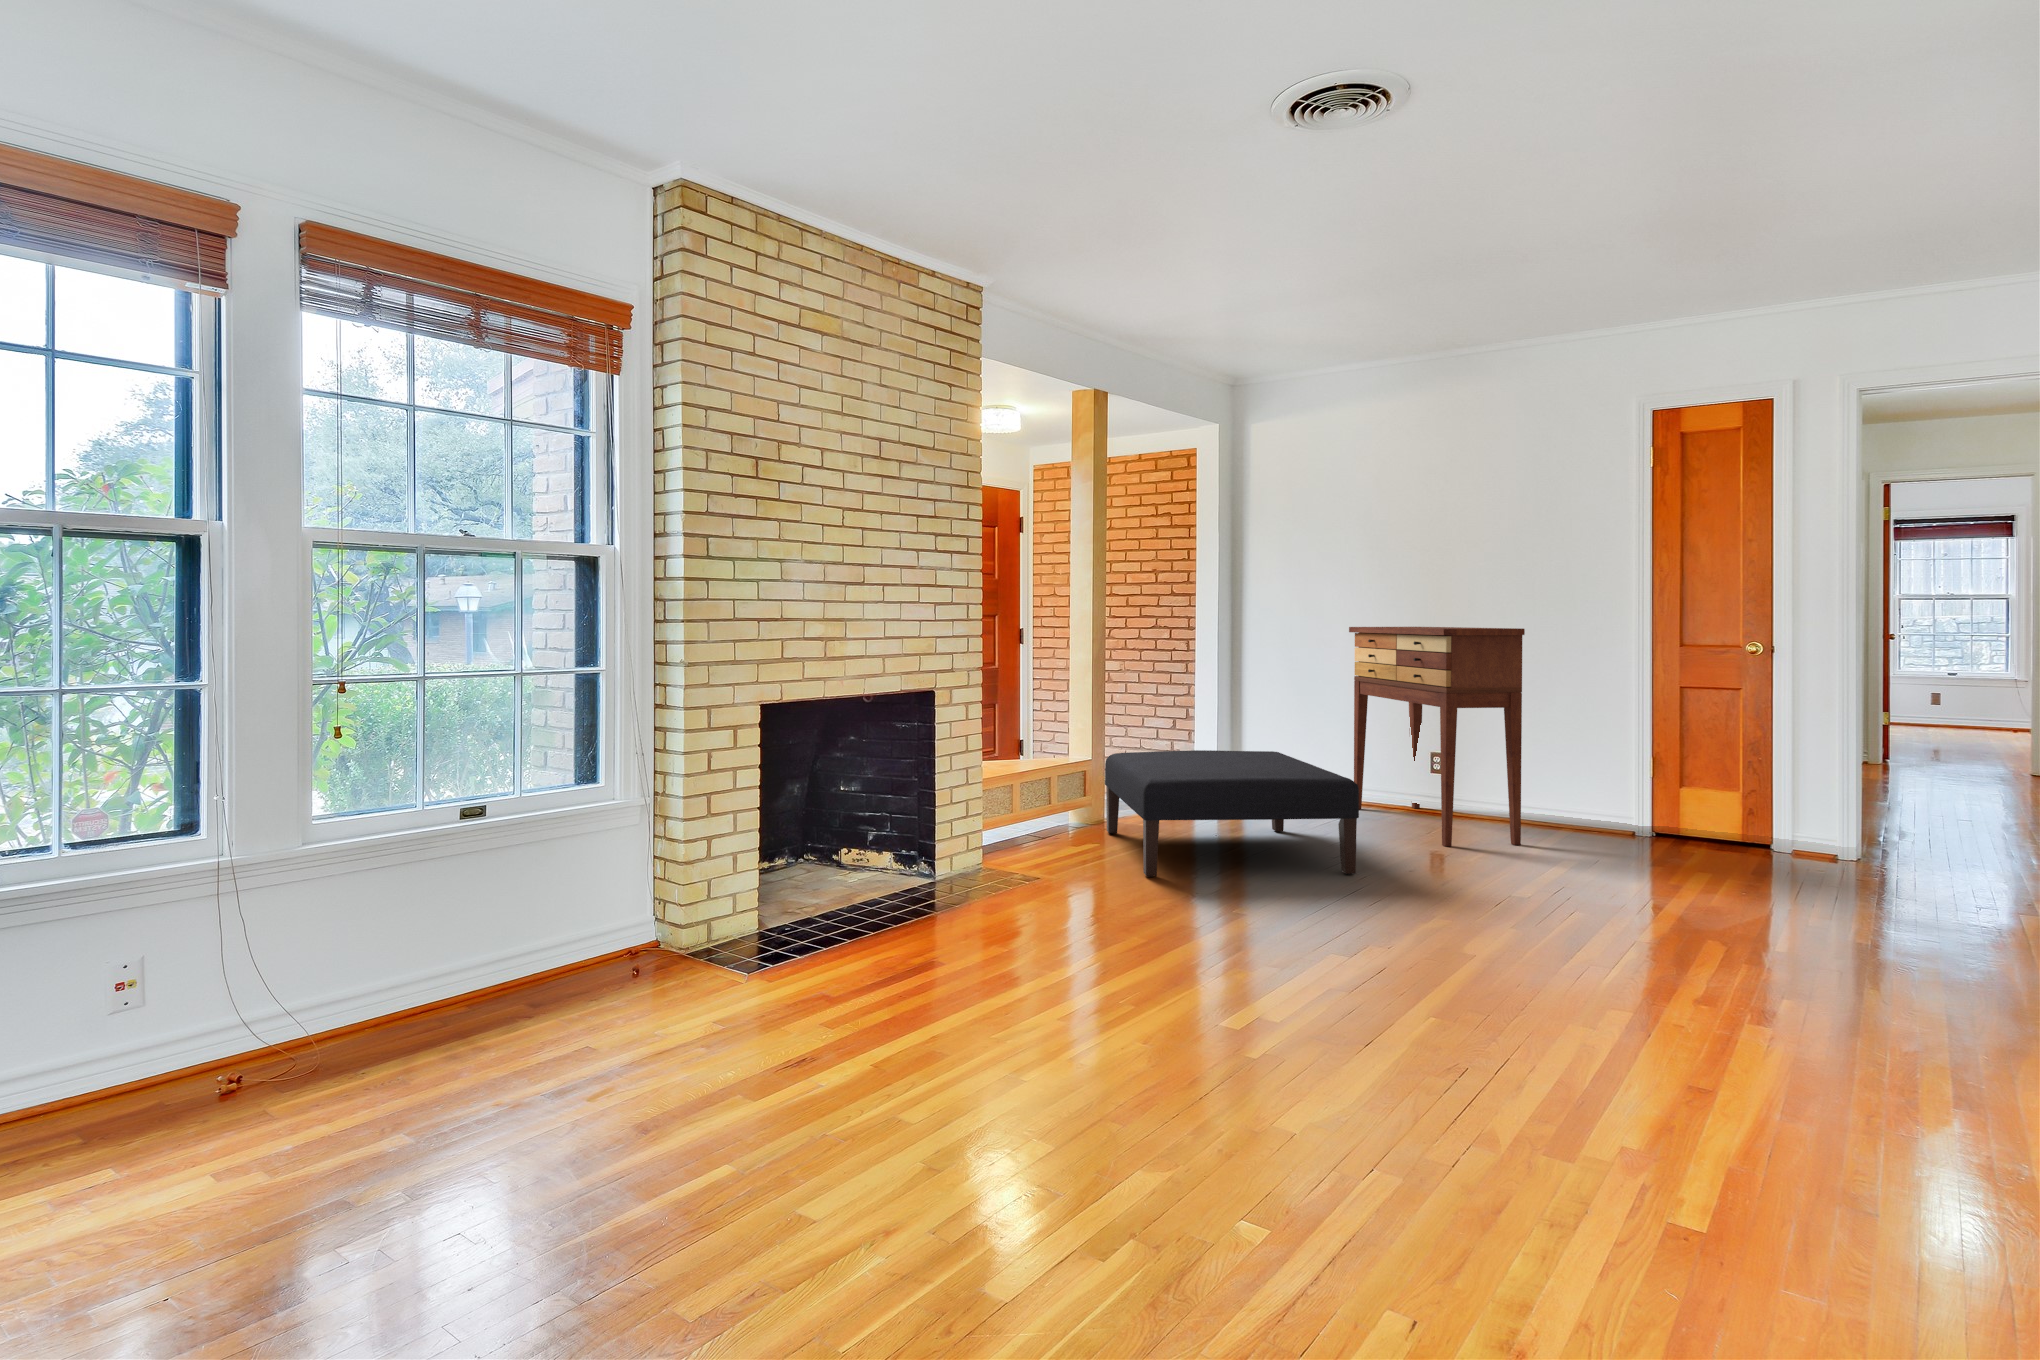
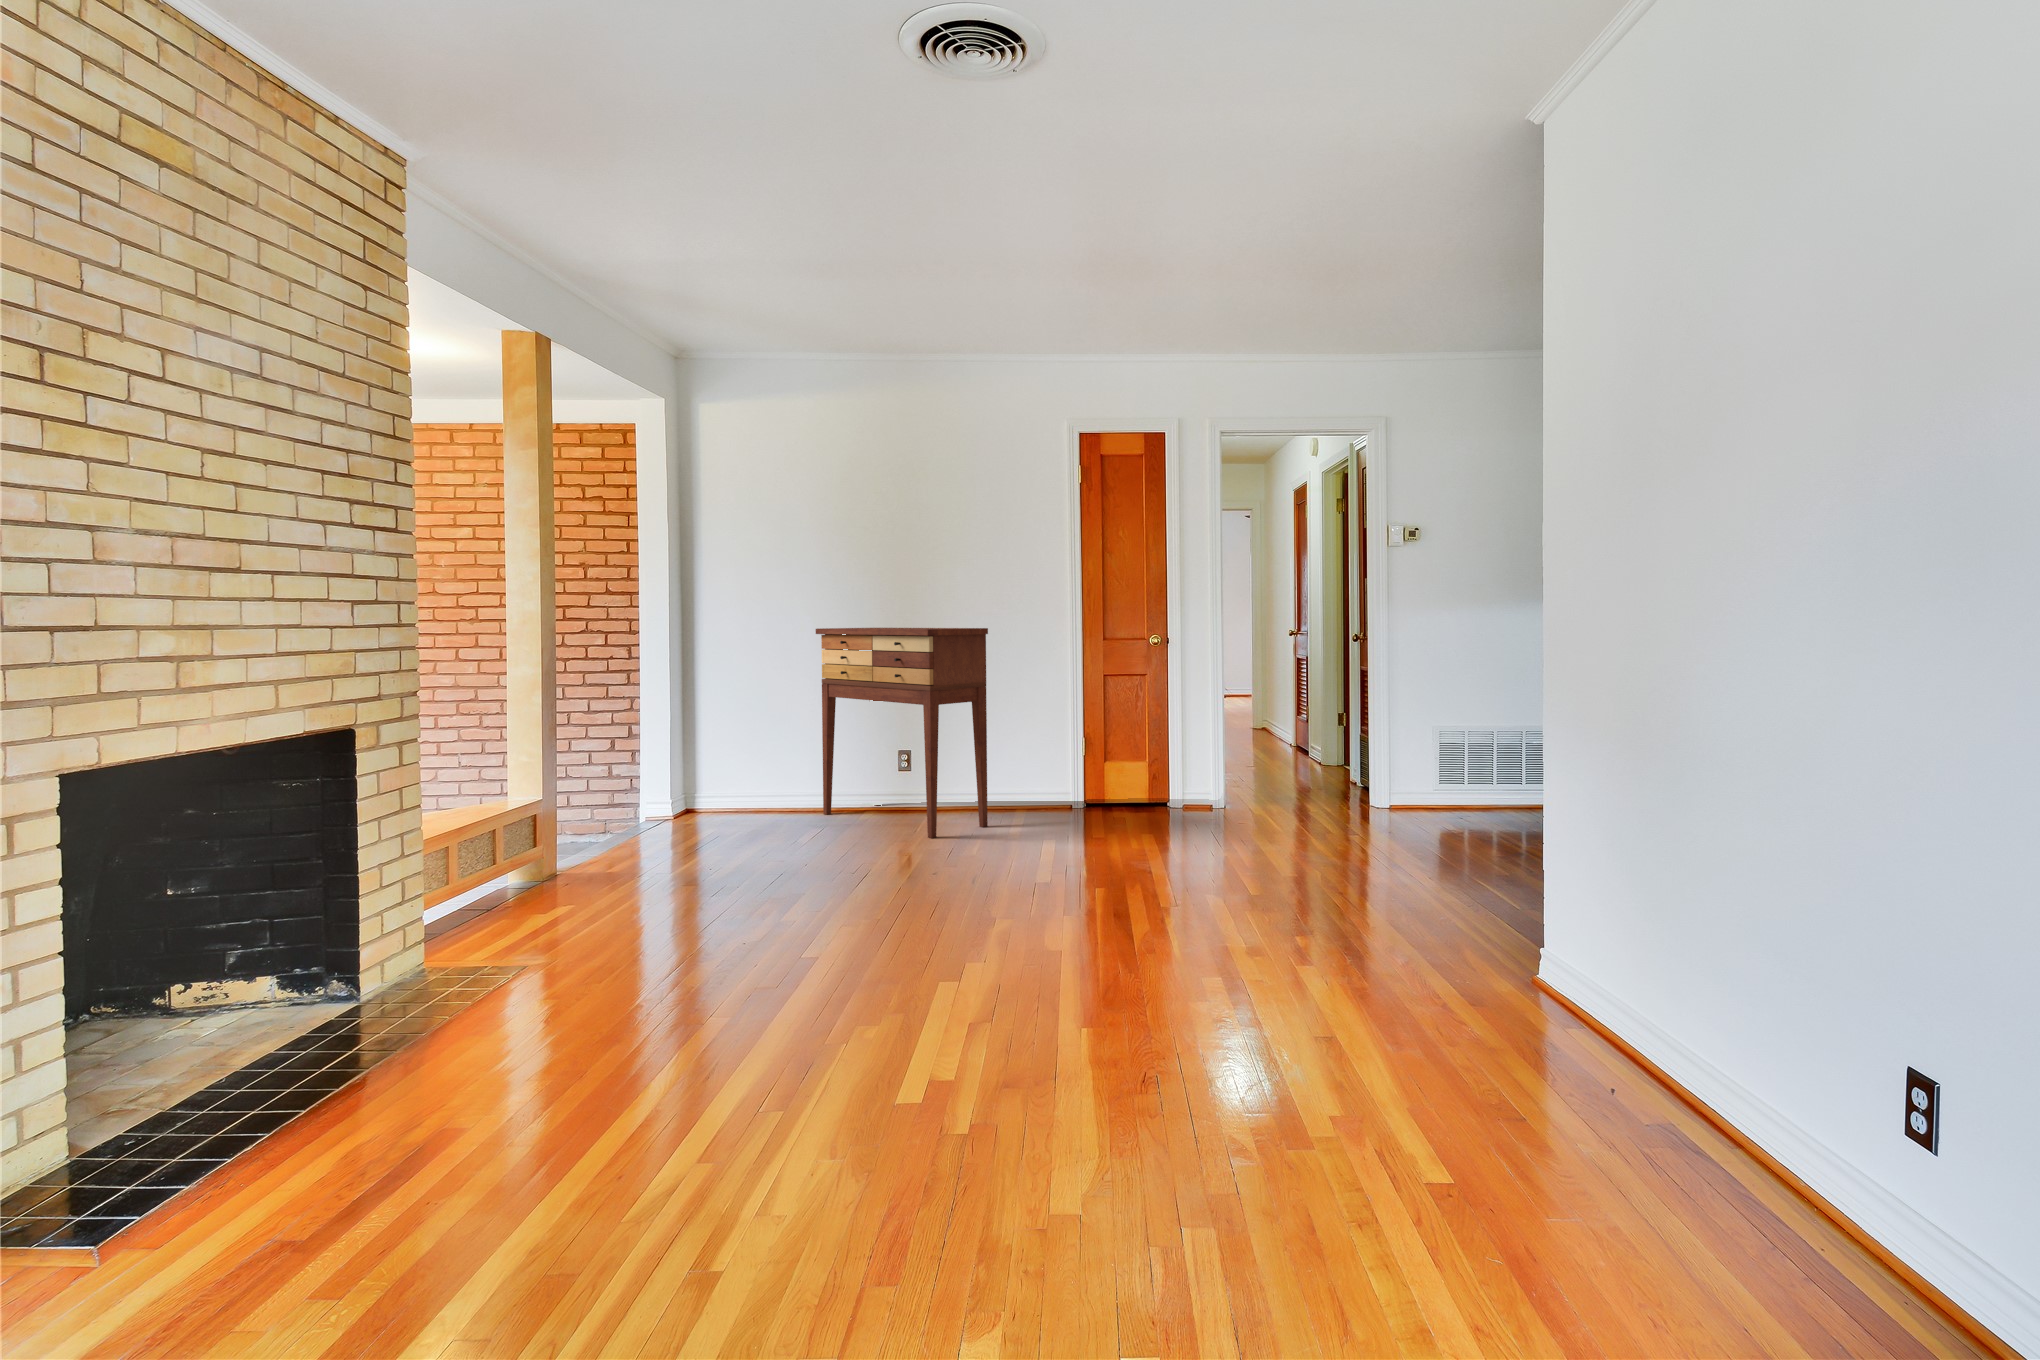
ottoman: present [1105,750,1359,877] -> none [569,764,881,928]

